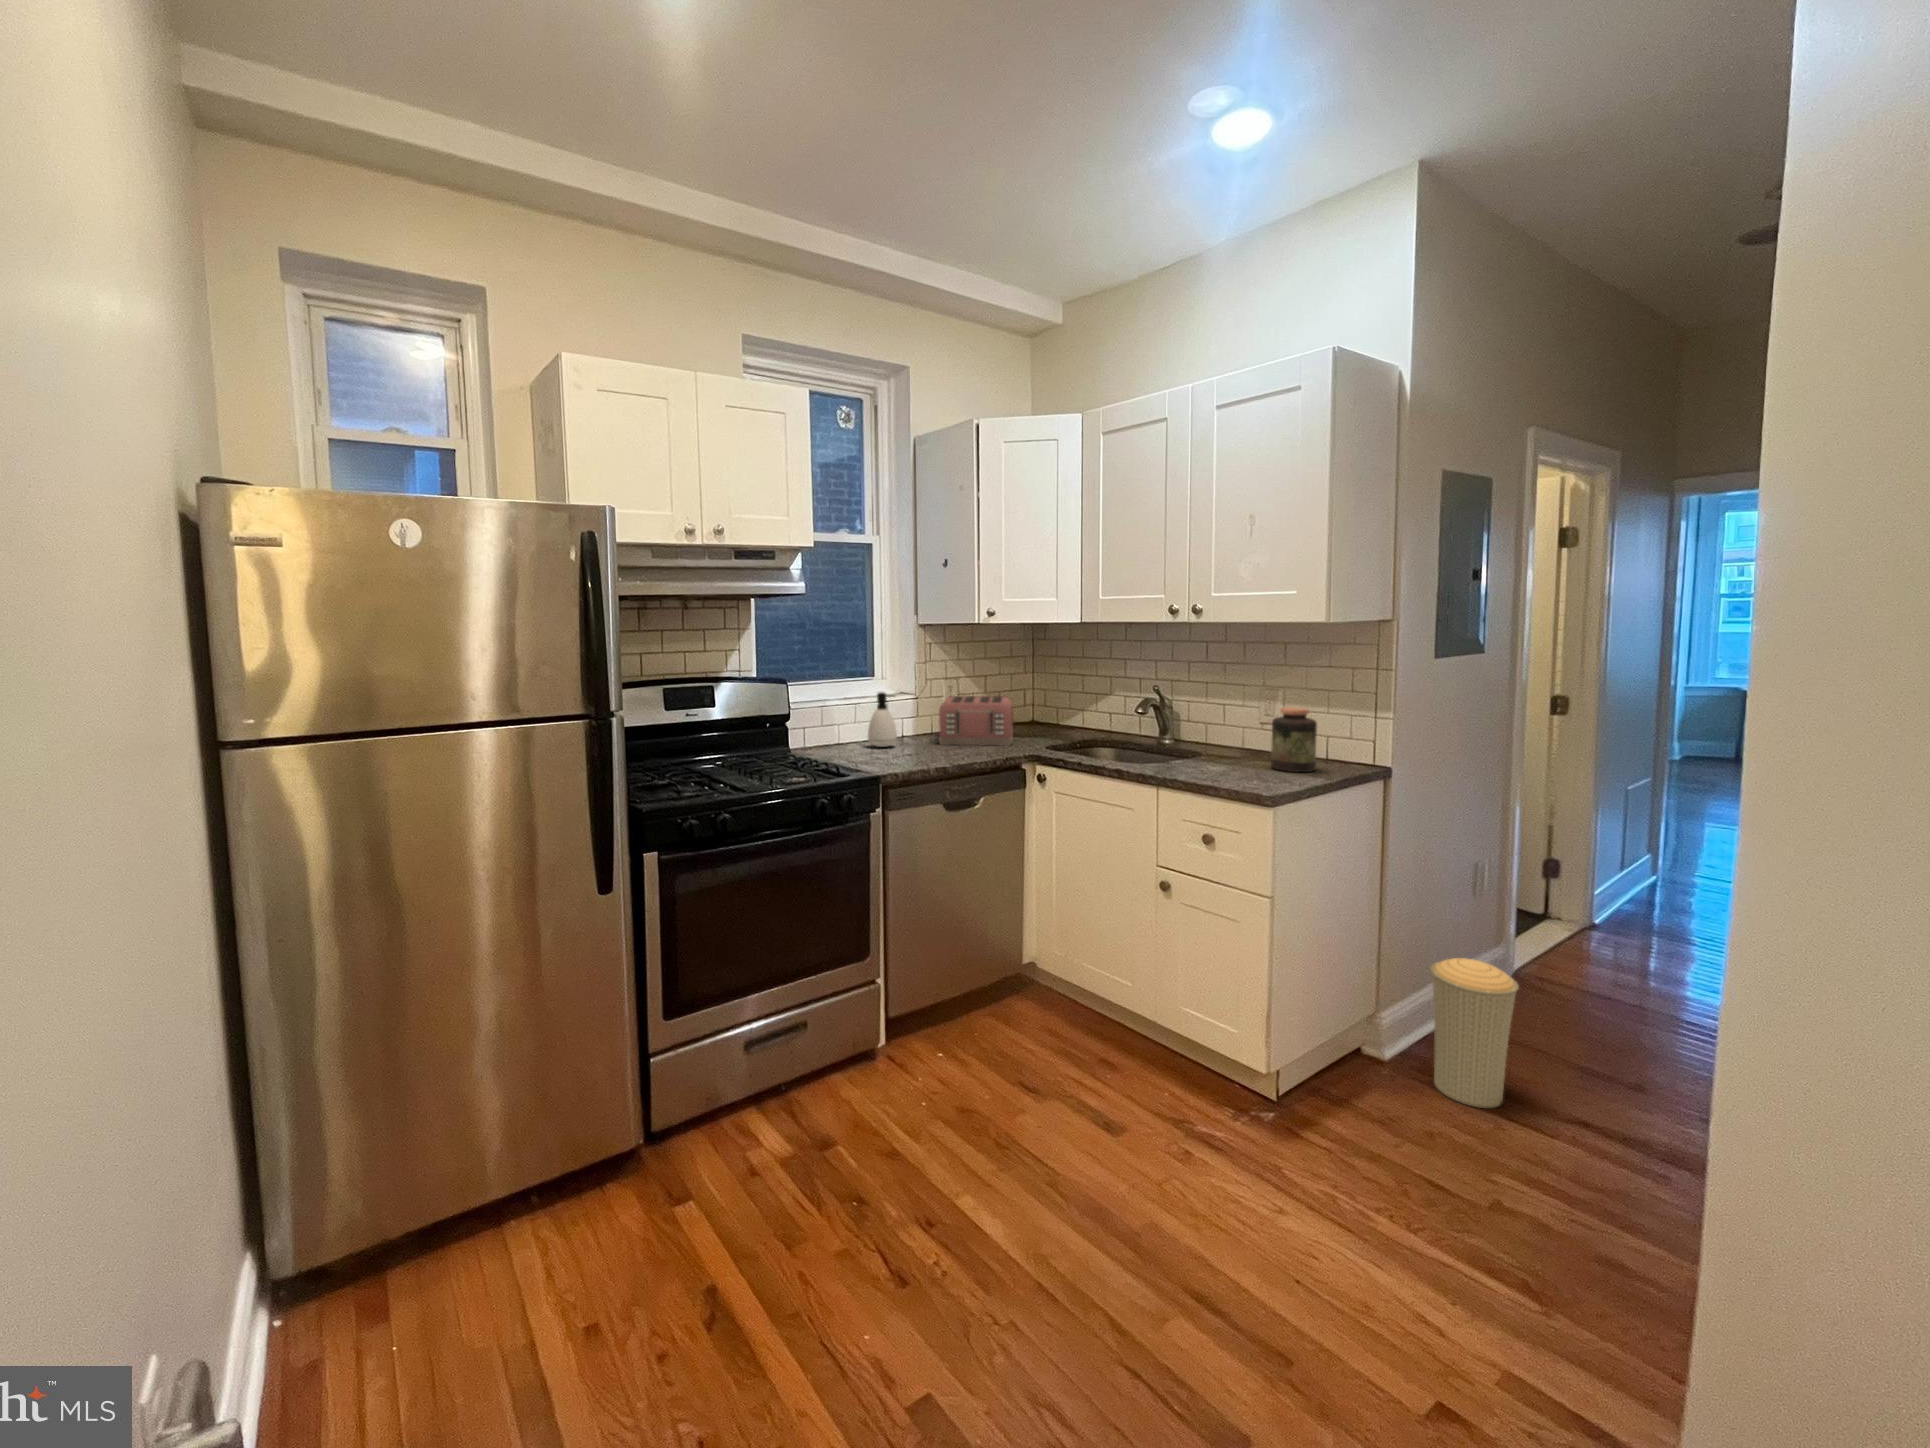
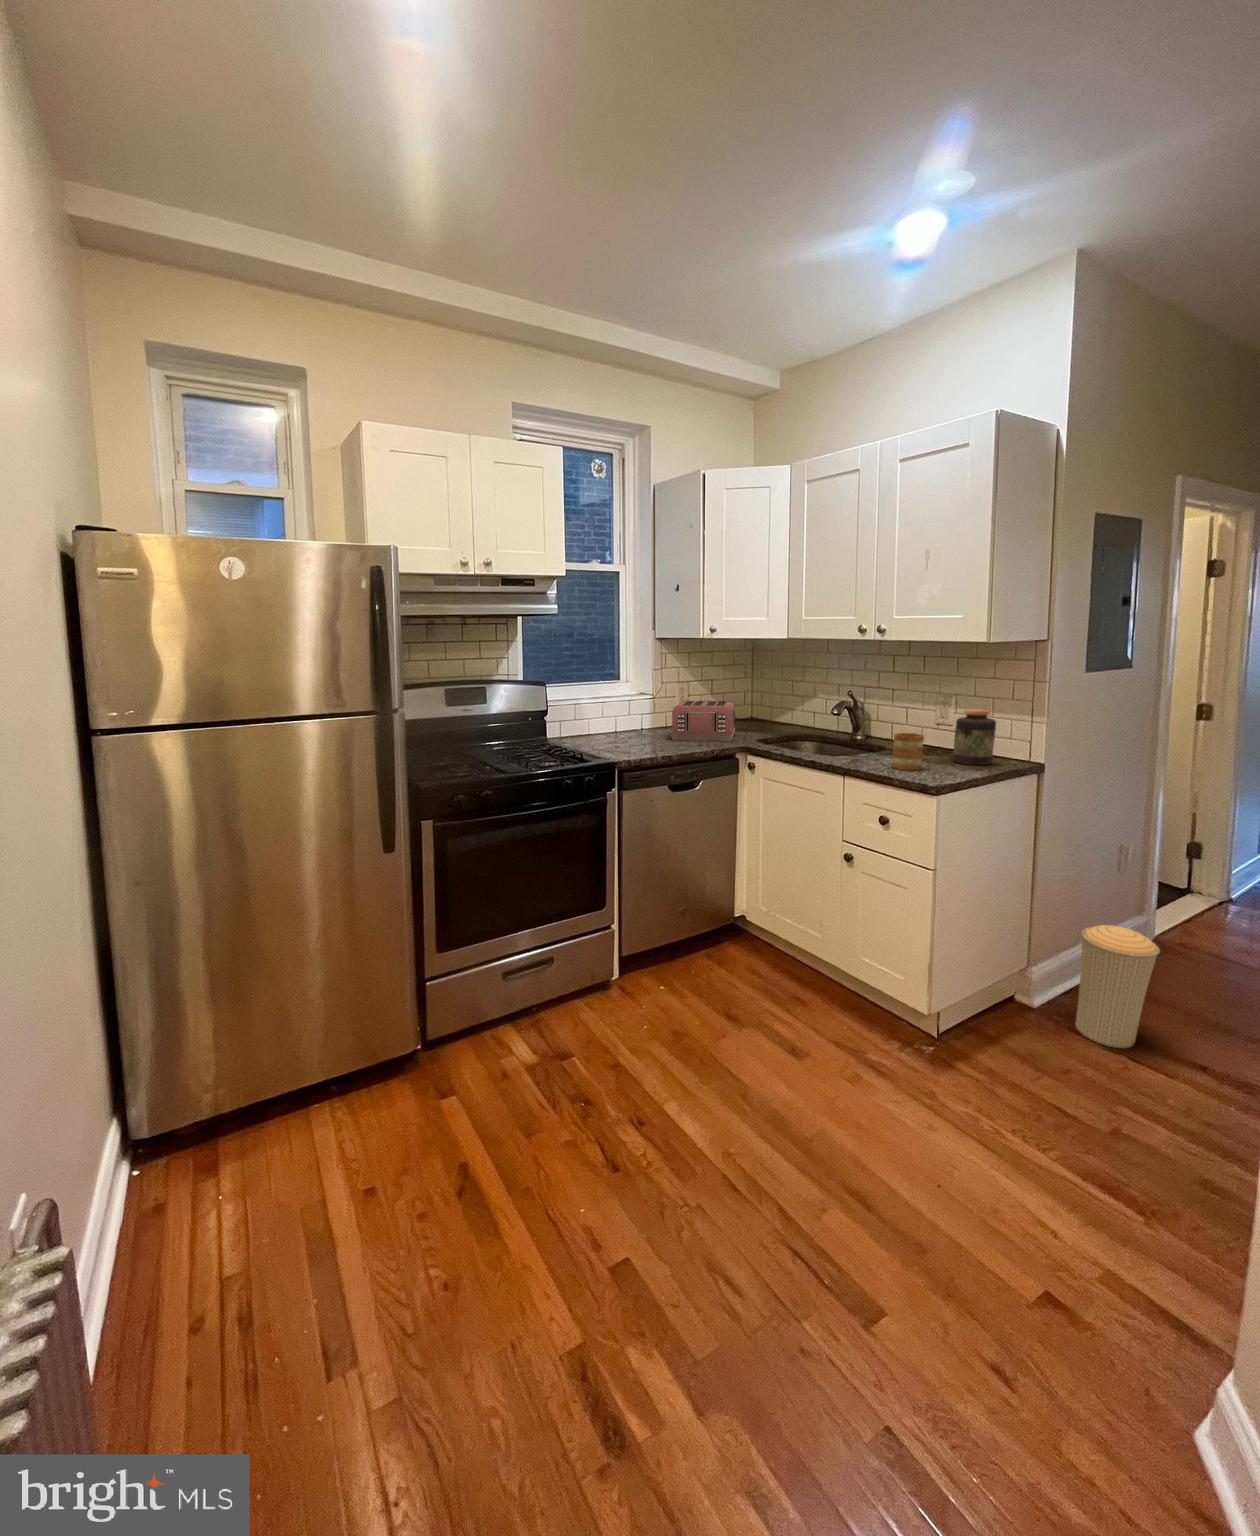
soap dispenser: present [868,692,897,747] -> none [612,696,636,741]
mug: none [1203,736,1239,780] -> present [892,733,924,770]

